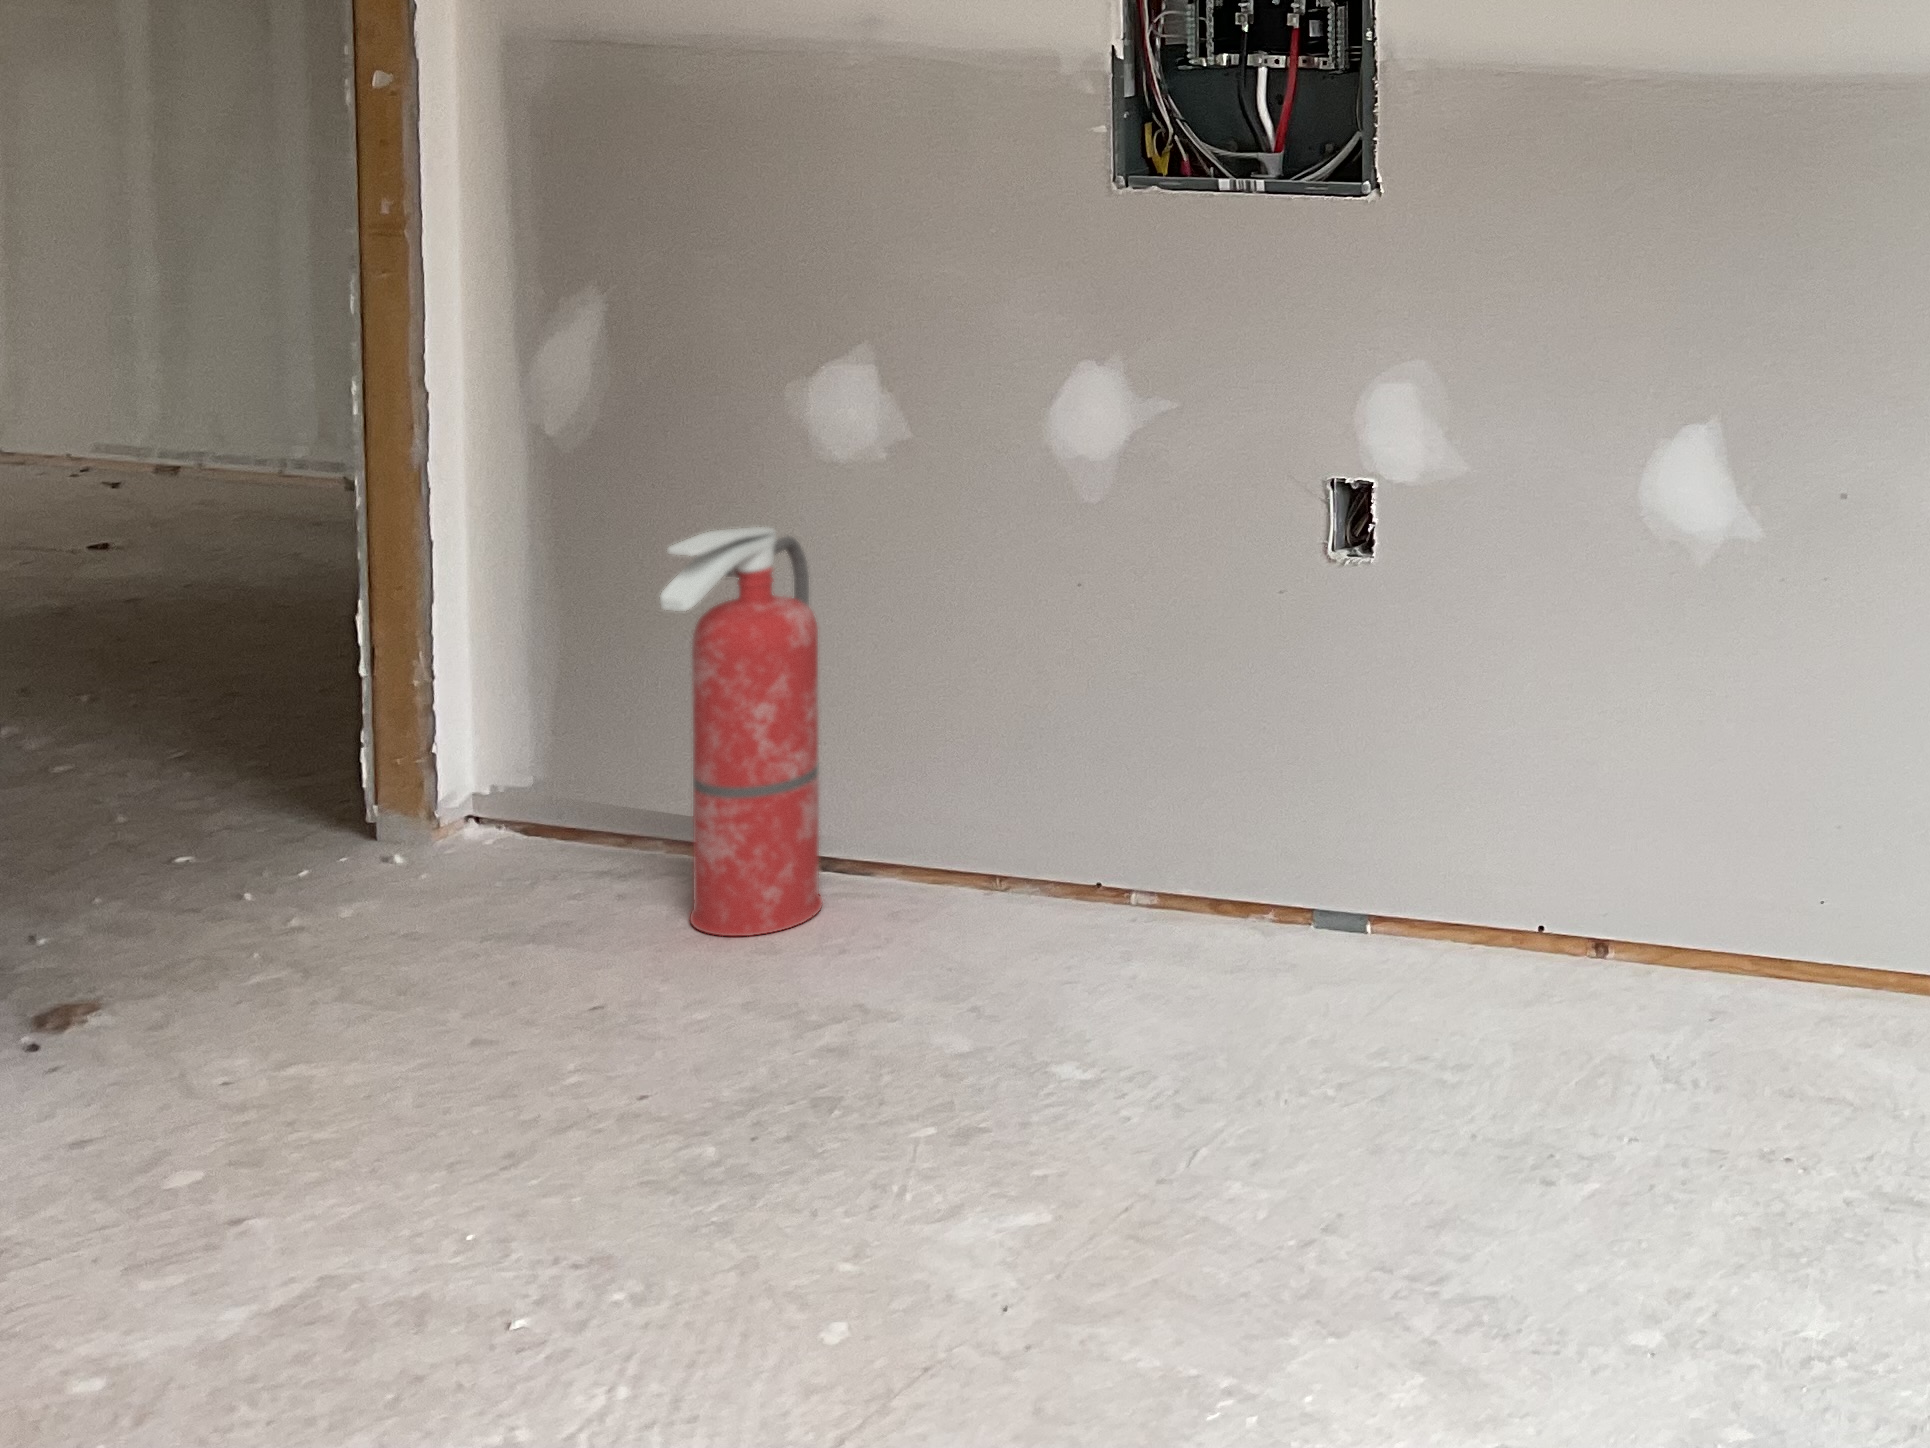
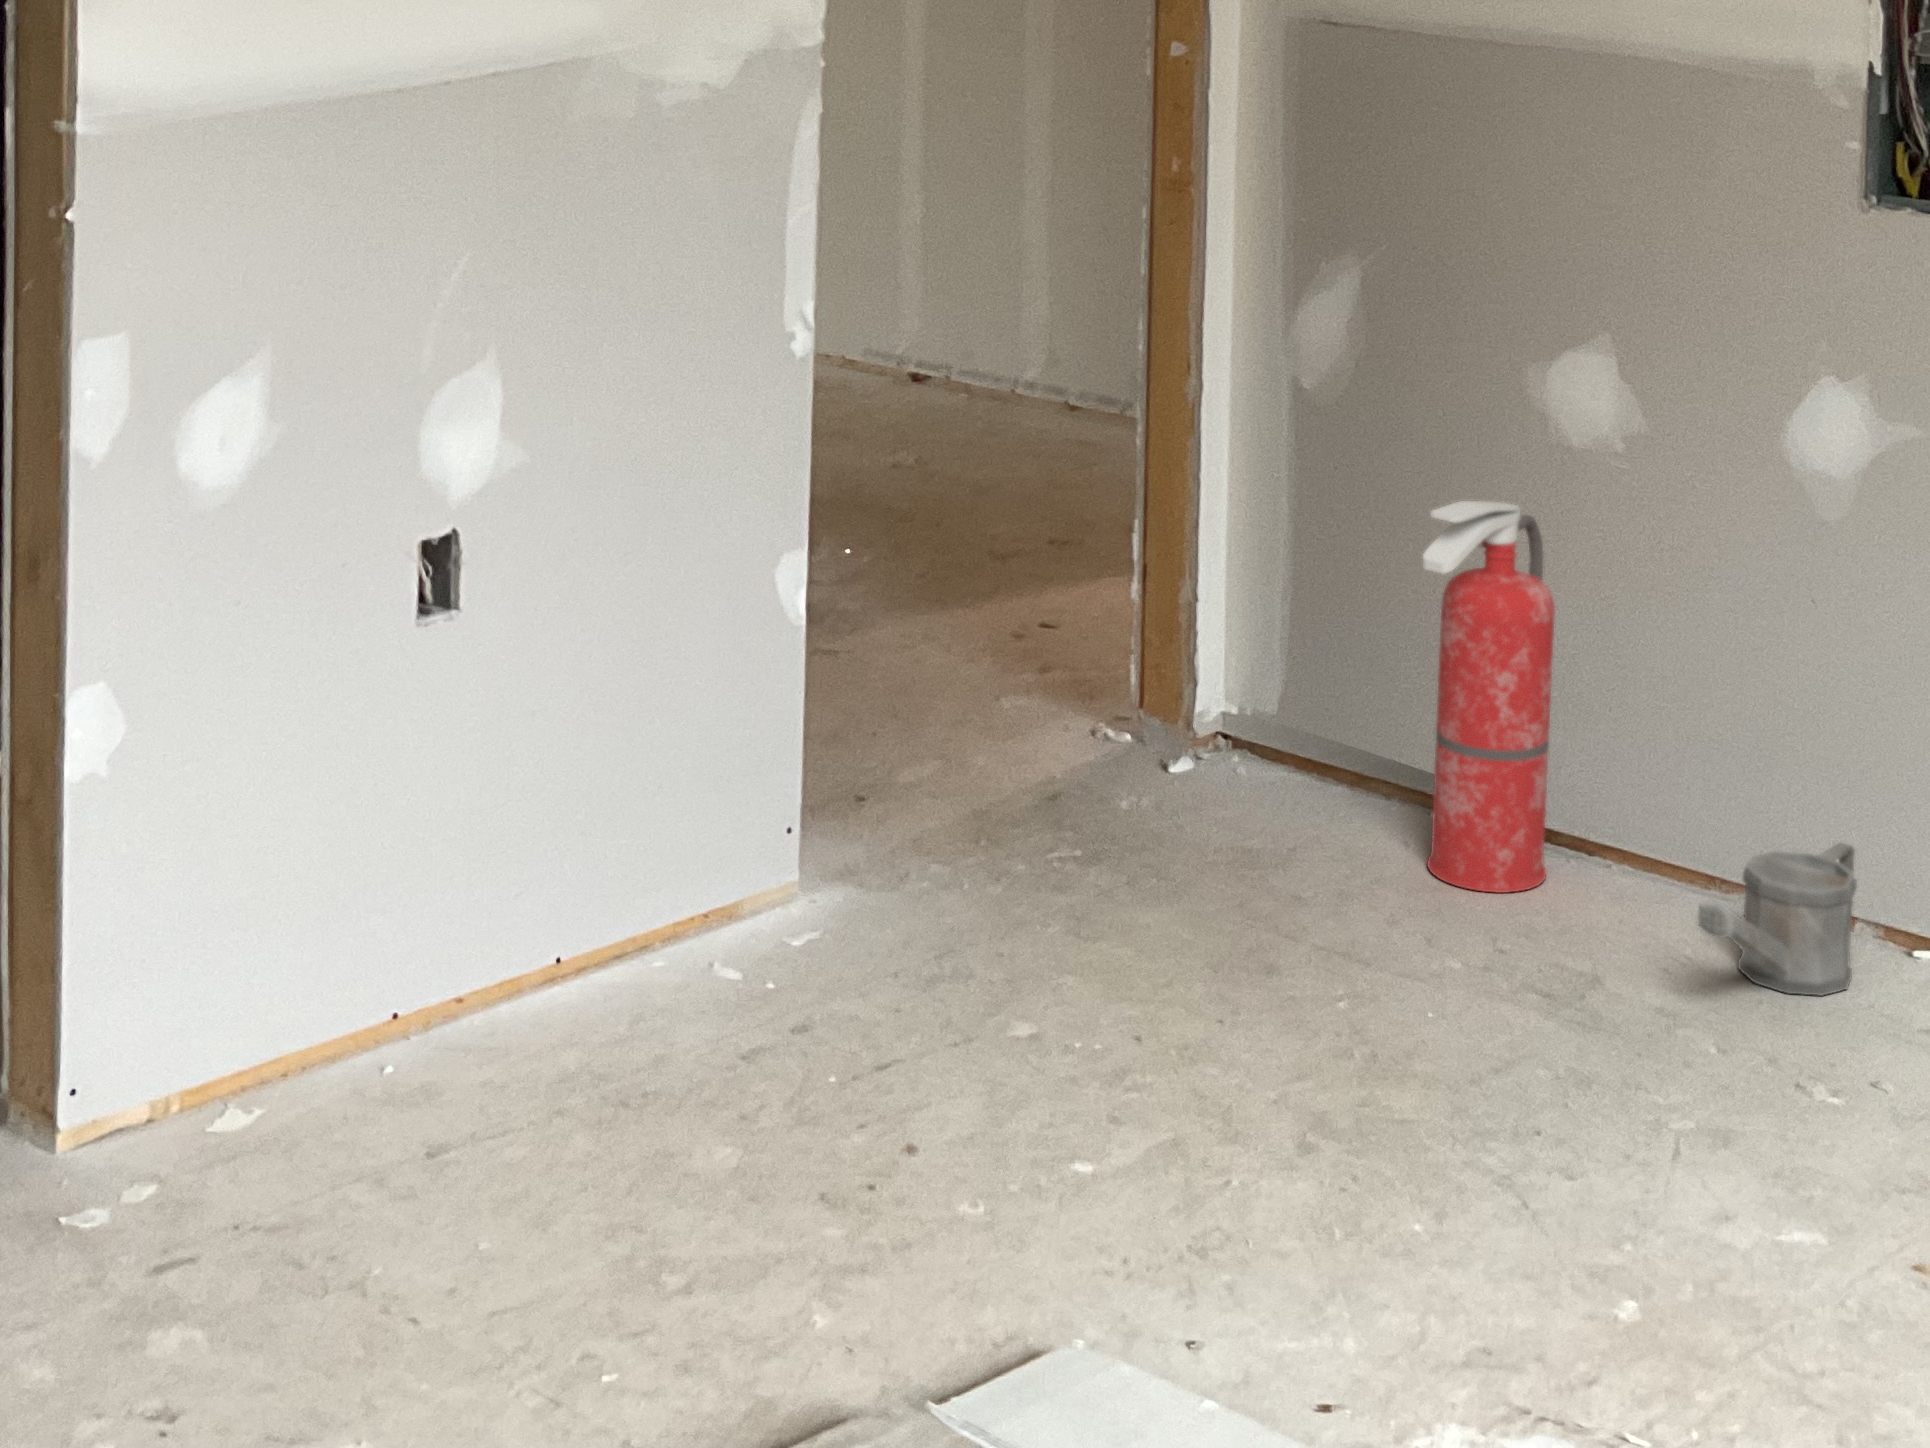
watering can: none [957,817,1131,978] -> present [1698,843,1857,996]

